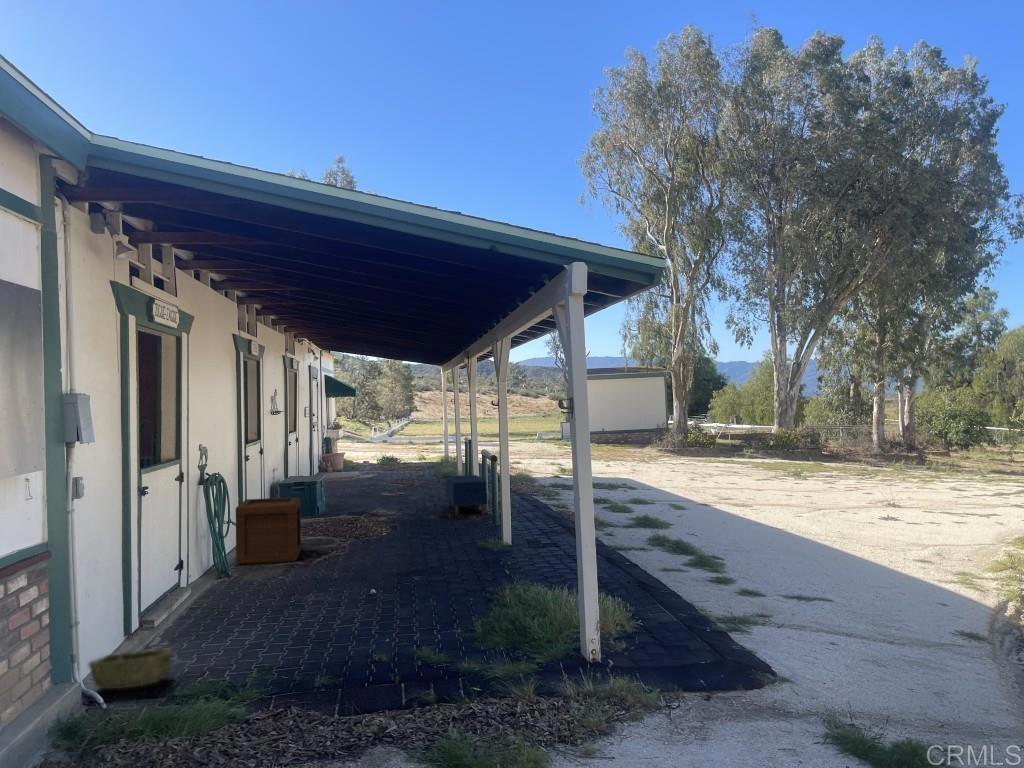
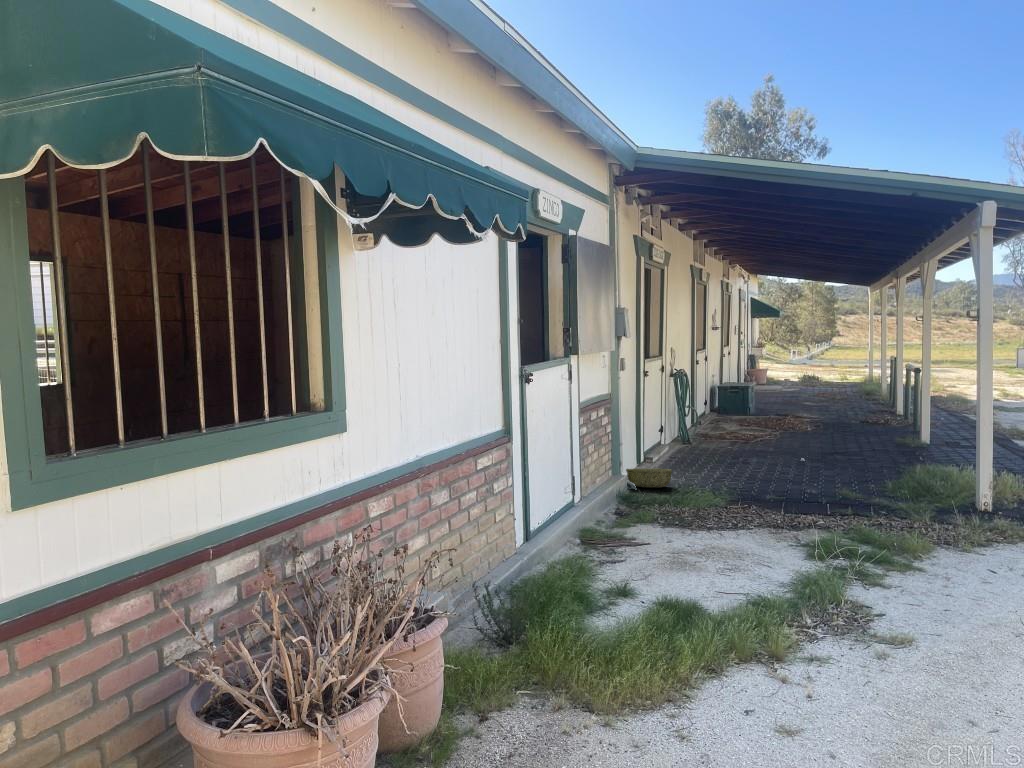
bench: present [446,475,487,516] -> none [867,388,909,423]
wooden crate: present [236,497,301,564] -> none [693,392,741,440]

